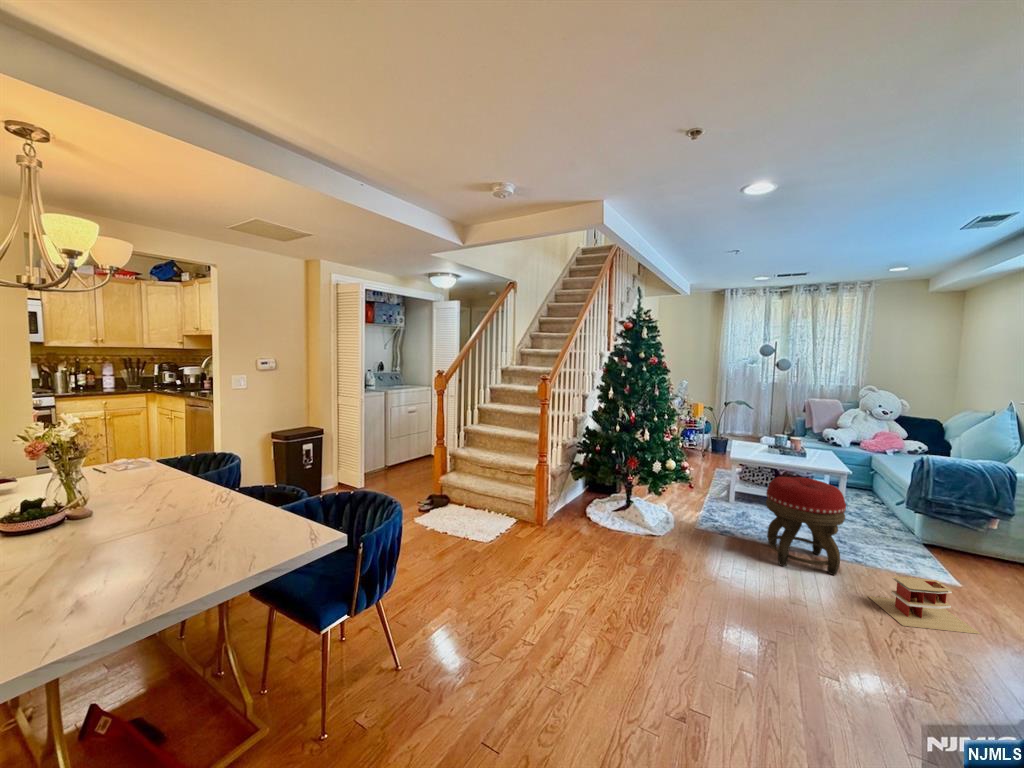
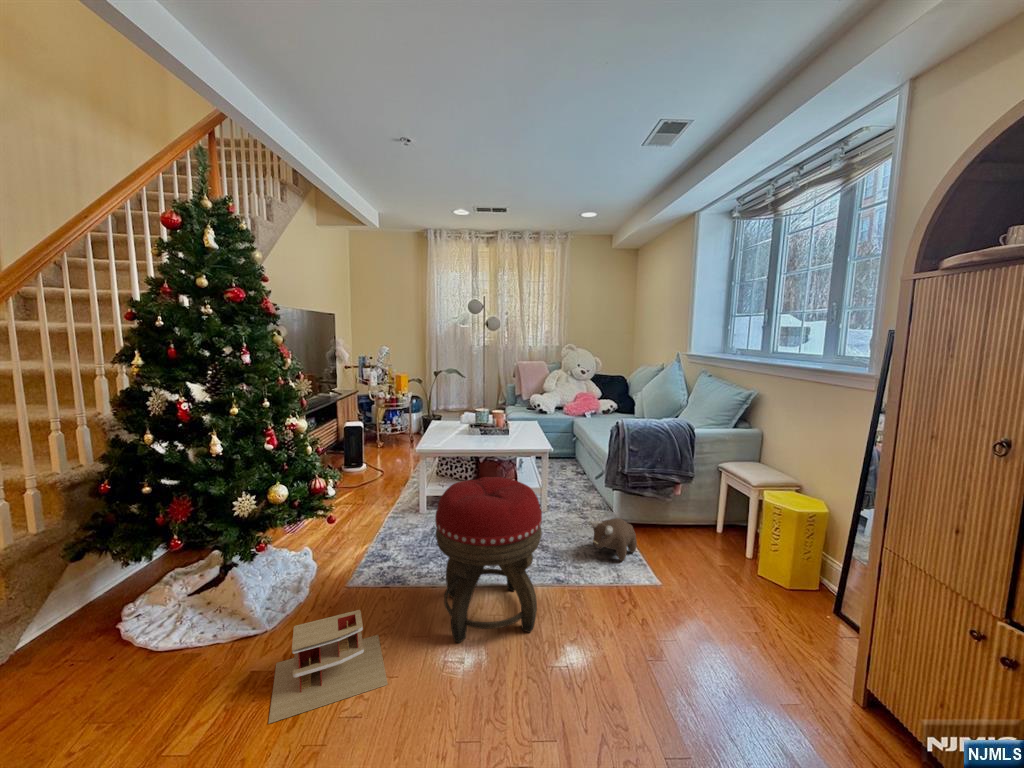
plush toy: none [887,527,937,563] -> present [590,518,637,561]
toy house: present [868,576,980,634] -> present [269,610,388,724]

